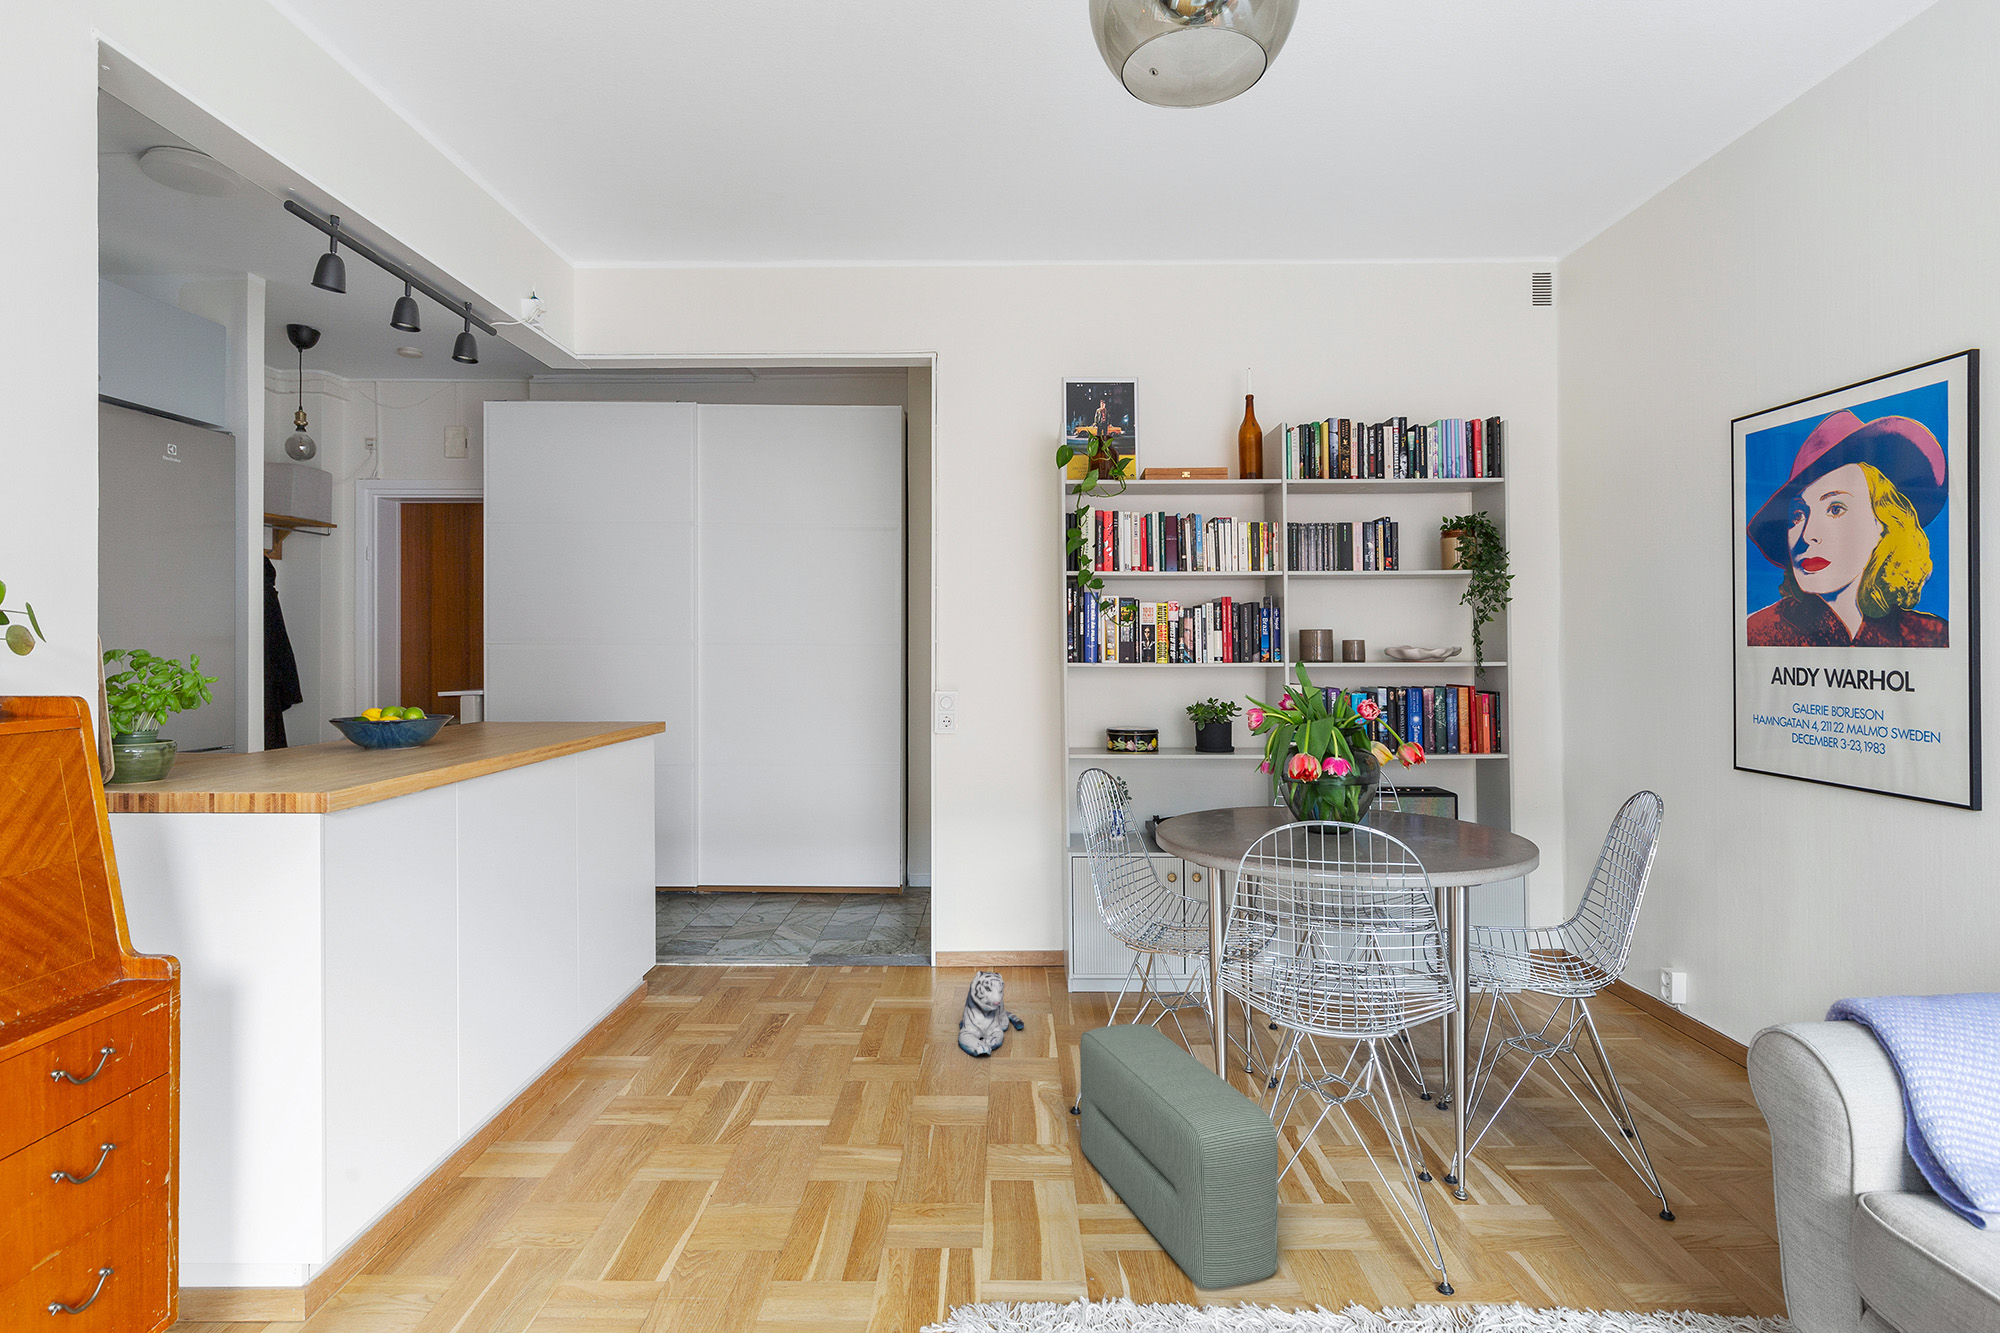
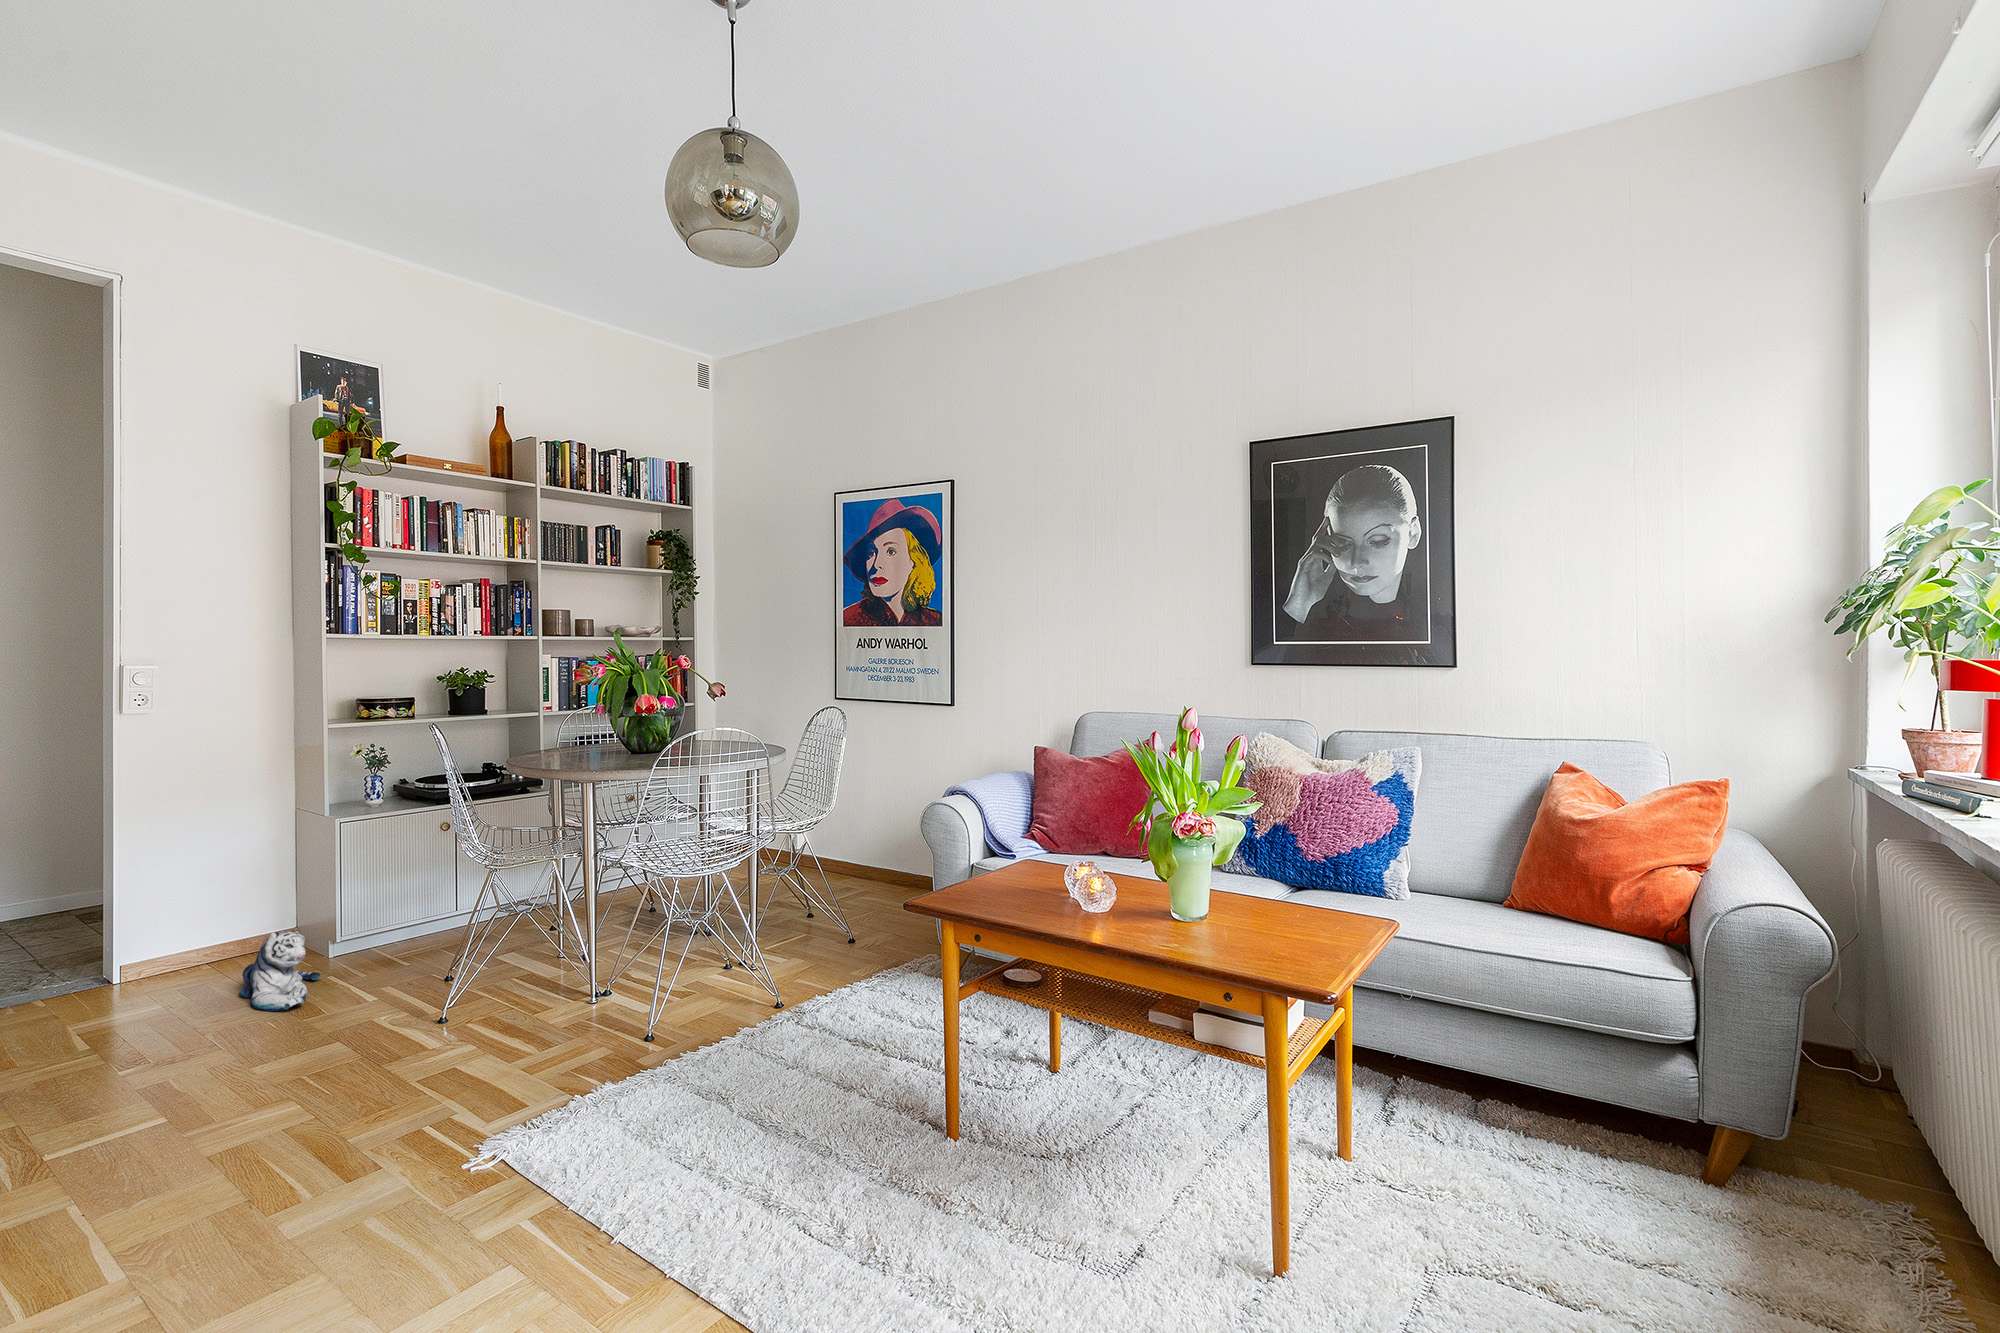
pouf: present [1080,1024,1278,1289] -> none [459,917,664,1065]

